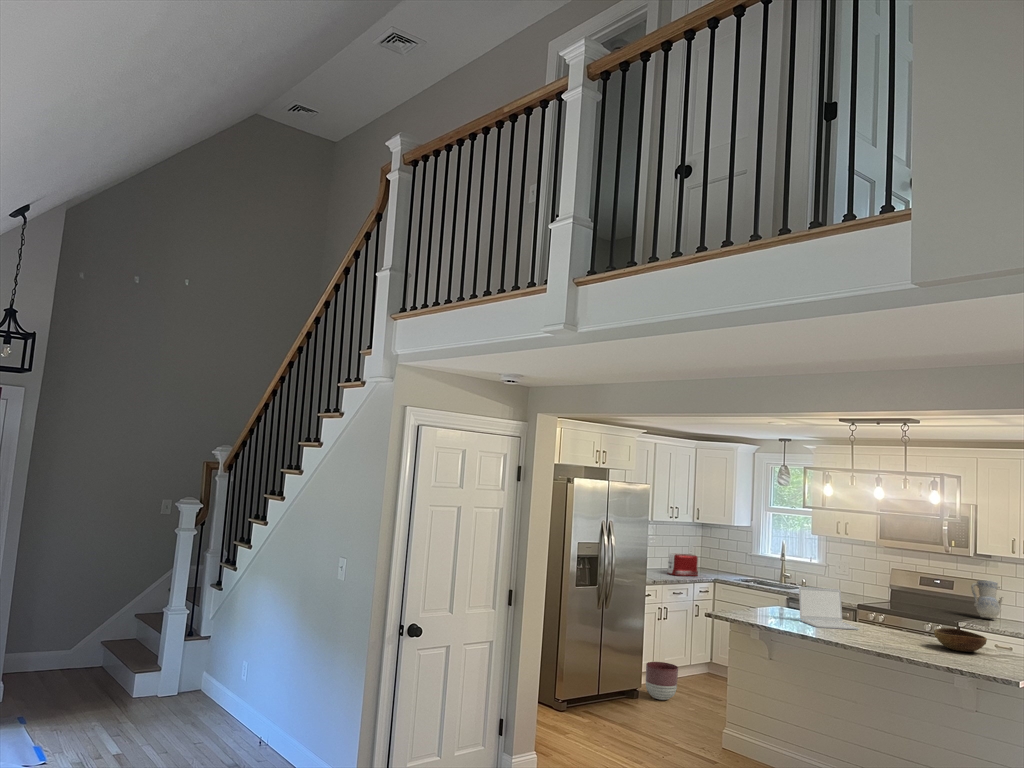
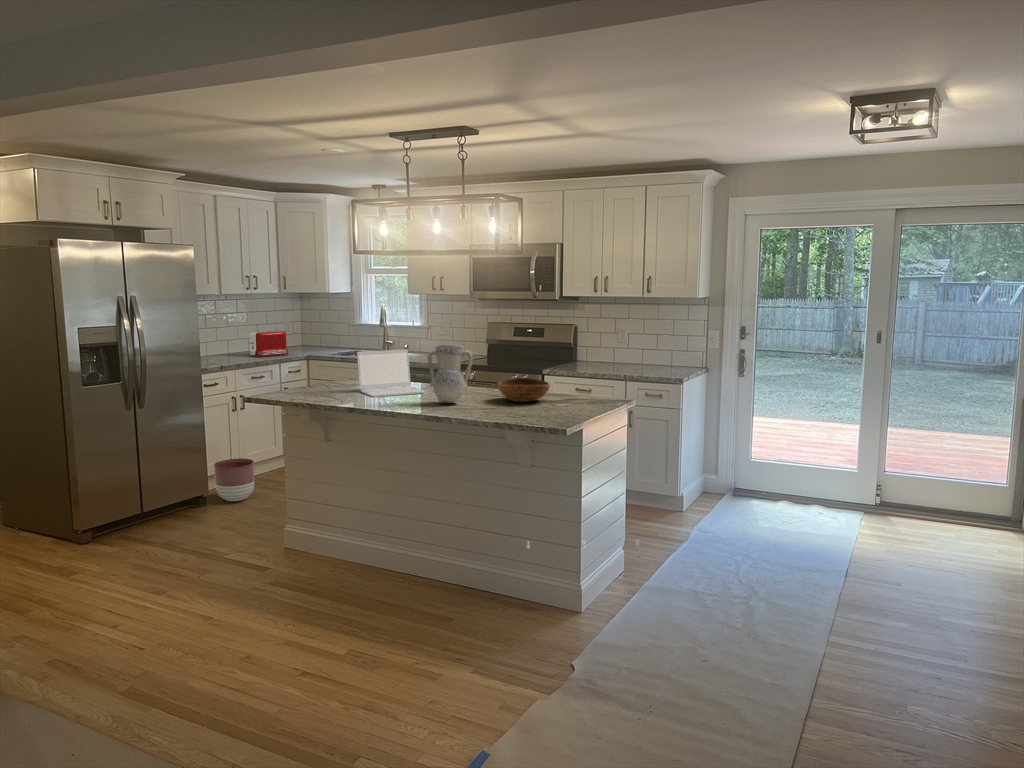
vase: present [971,580,1003,619] -> present [427,345,473,402]

